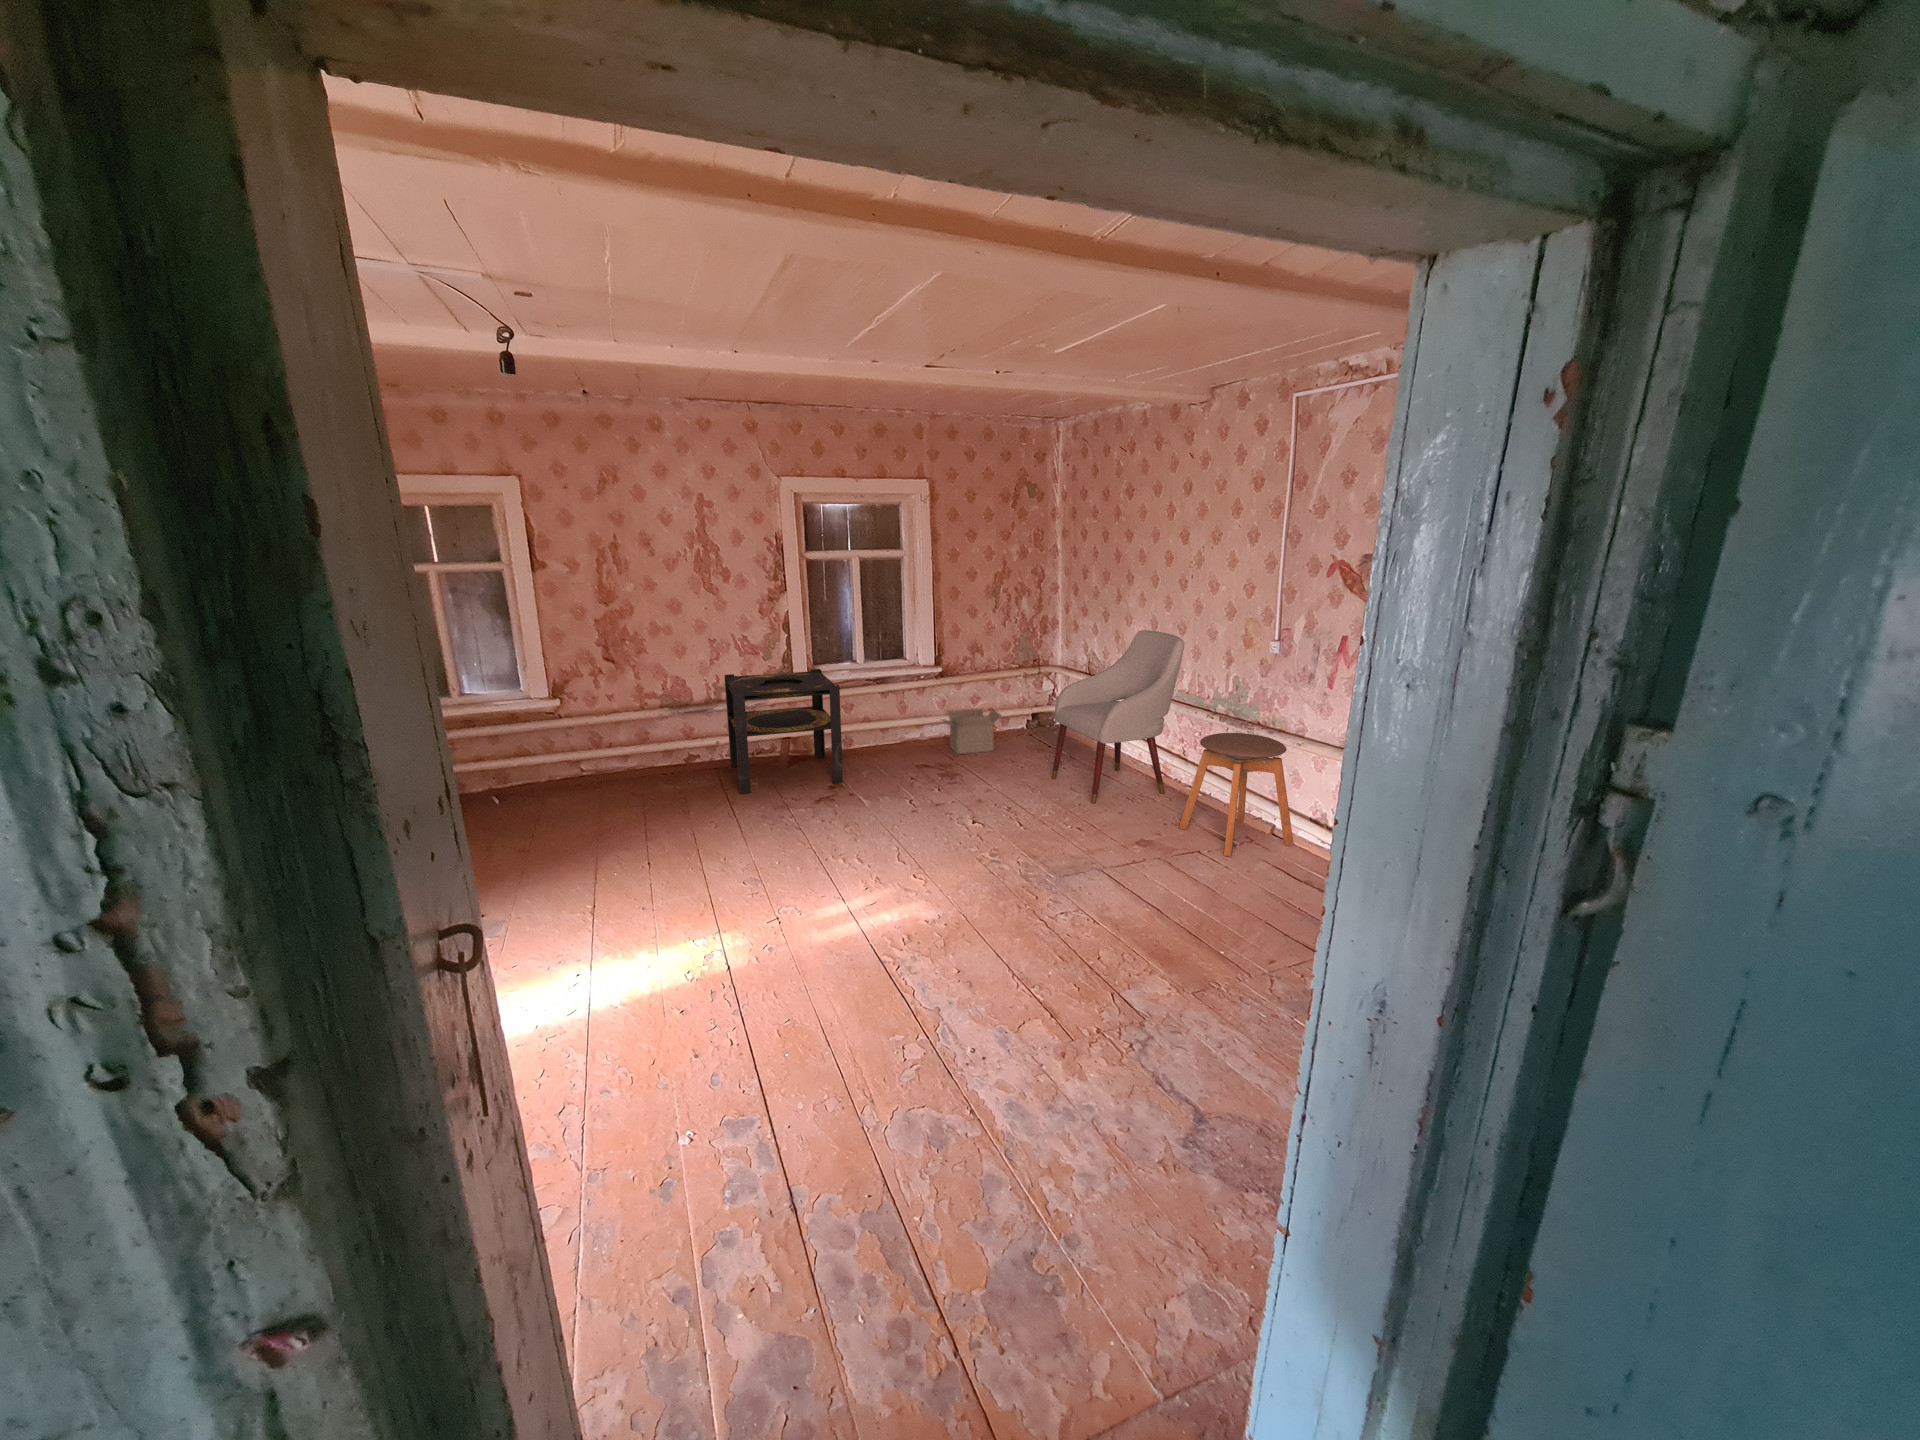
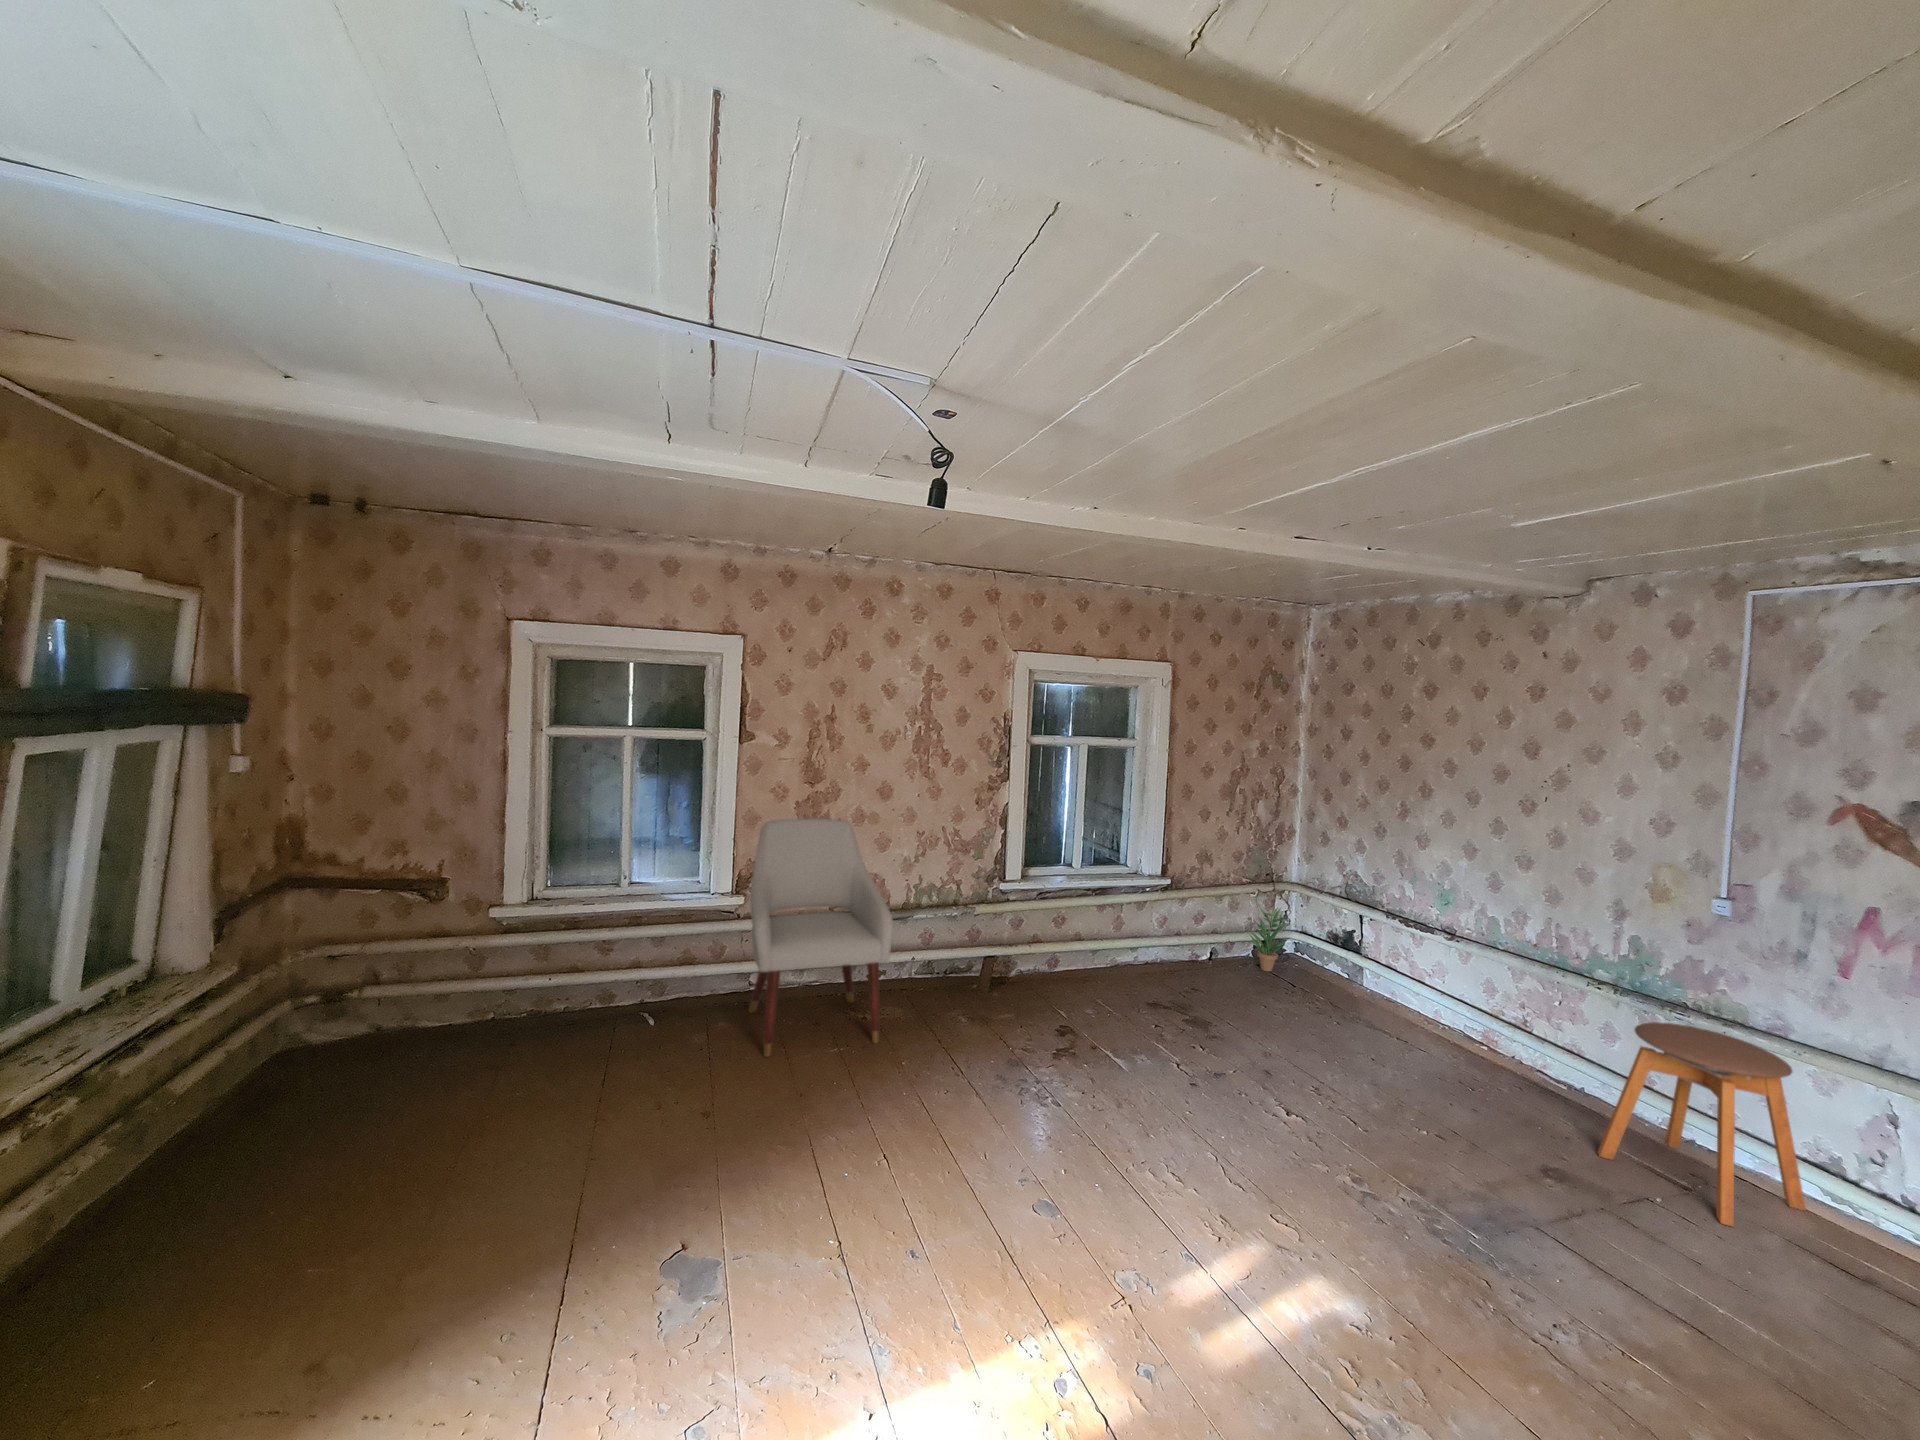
chair: present [1052,630,1185,803] -> present [749,819,893,1057]
side table: present [724,669,843,794] -> none [924,874,1087,1037]
potted plant: none [1017,684,1046,738] -> present [1250,908,1288,971]
cardboard box: present [942,709,1001,754] -> none [1167,932,1249,991]

